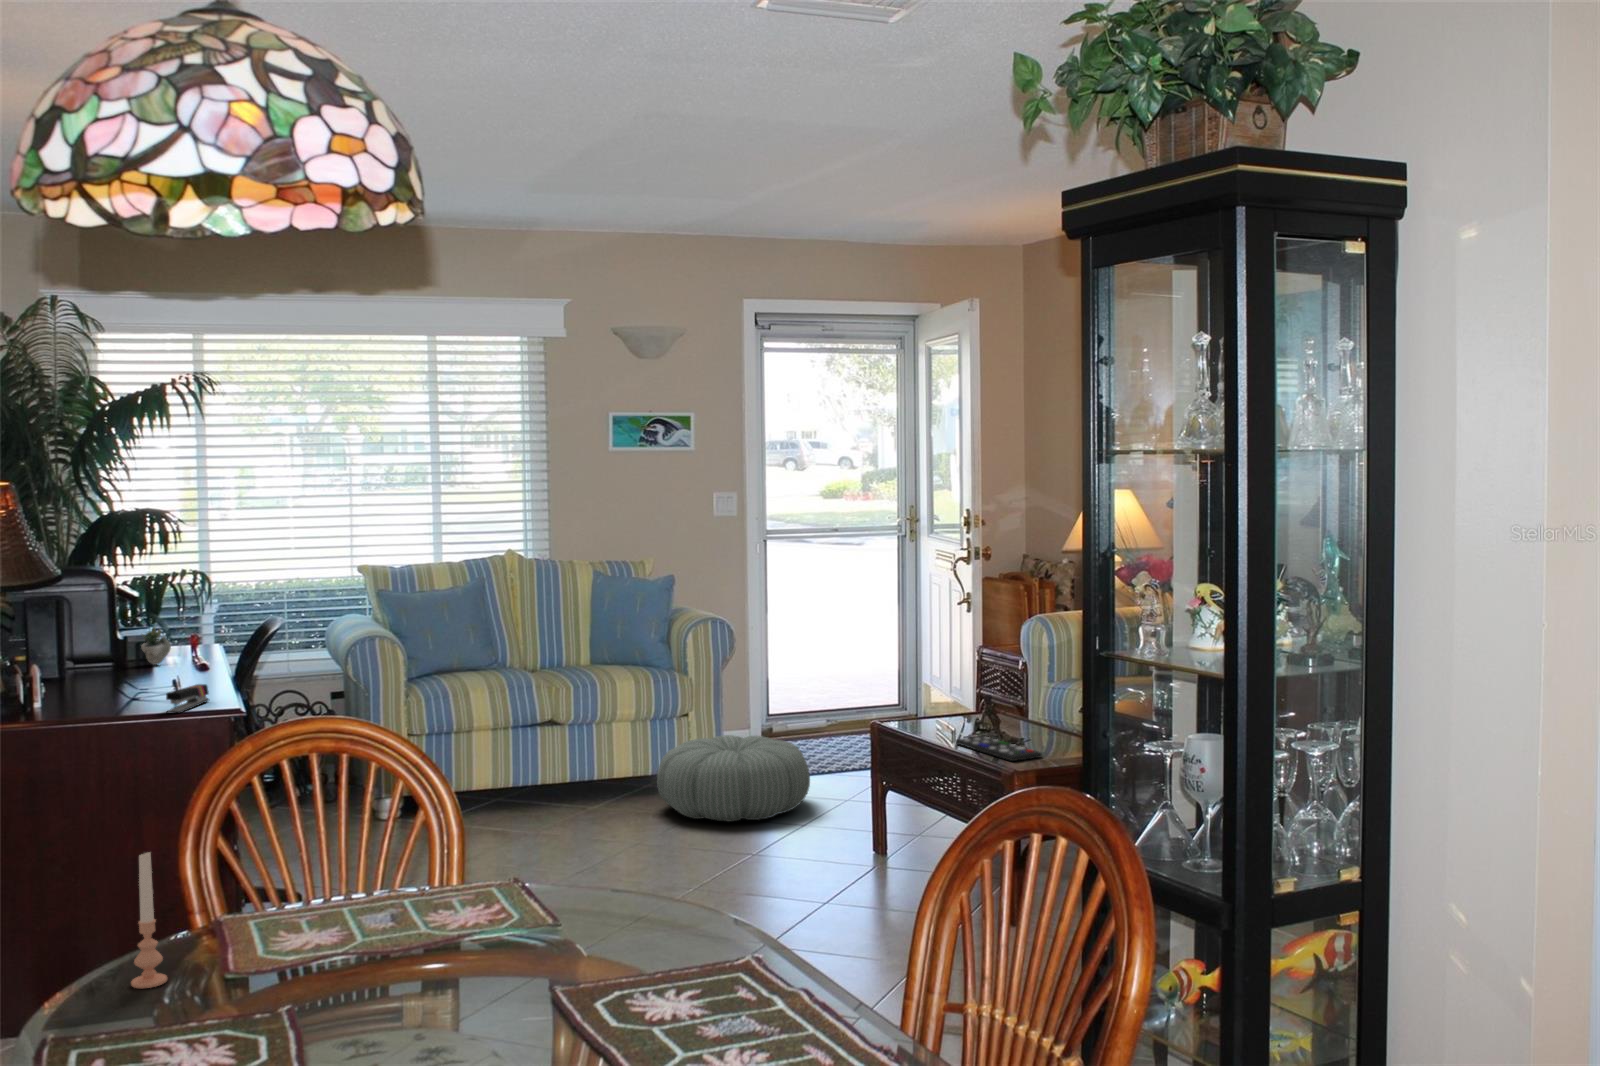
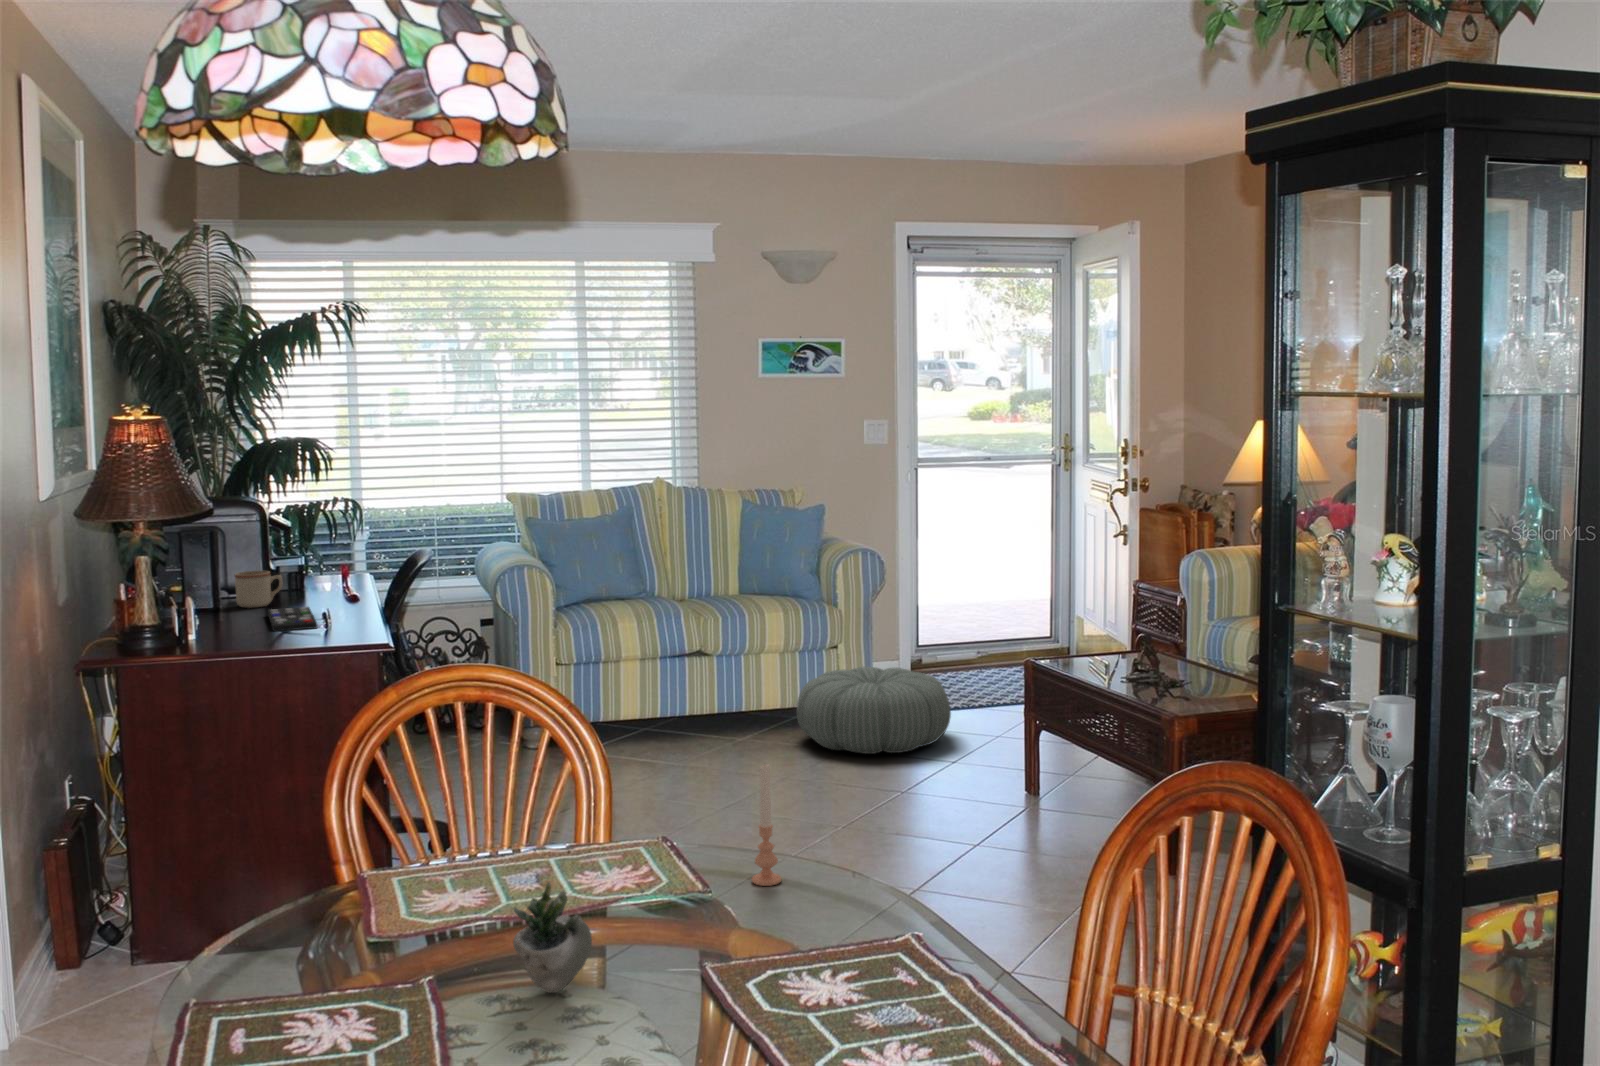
succulent plant: present [141,627,171,665] -> present [513,882,645,993]
mug: none [77,641,128,679] -> present [235,571,282,608]
stapler: present [166,684,209,713] -> none [318,617,359,646]
remote control: present [956,736,1042,761] -> present [268,607,317,631]
candle: present [131,852,167,988] -> present [752,764,781,886]

